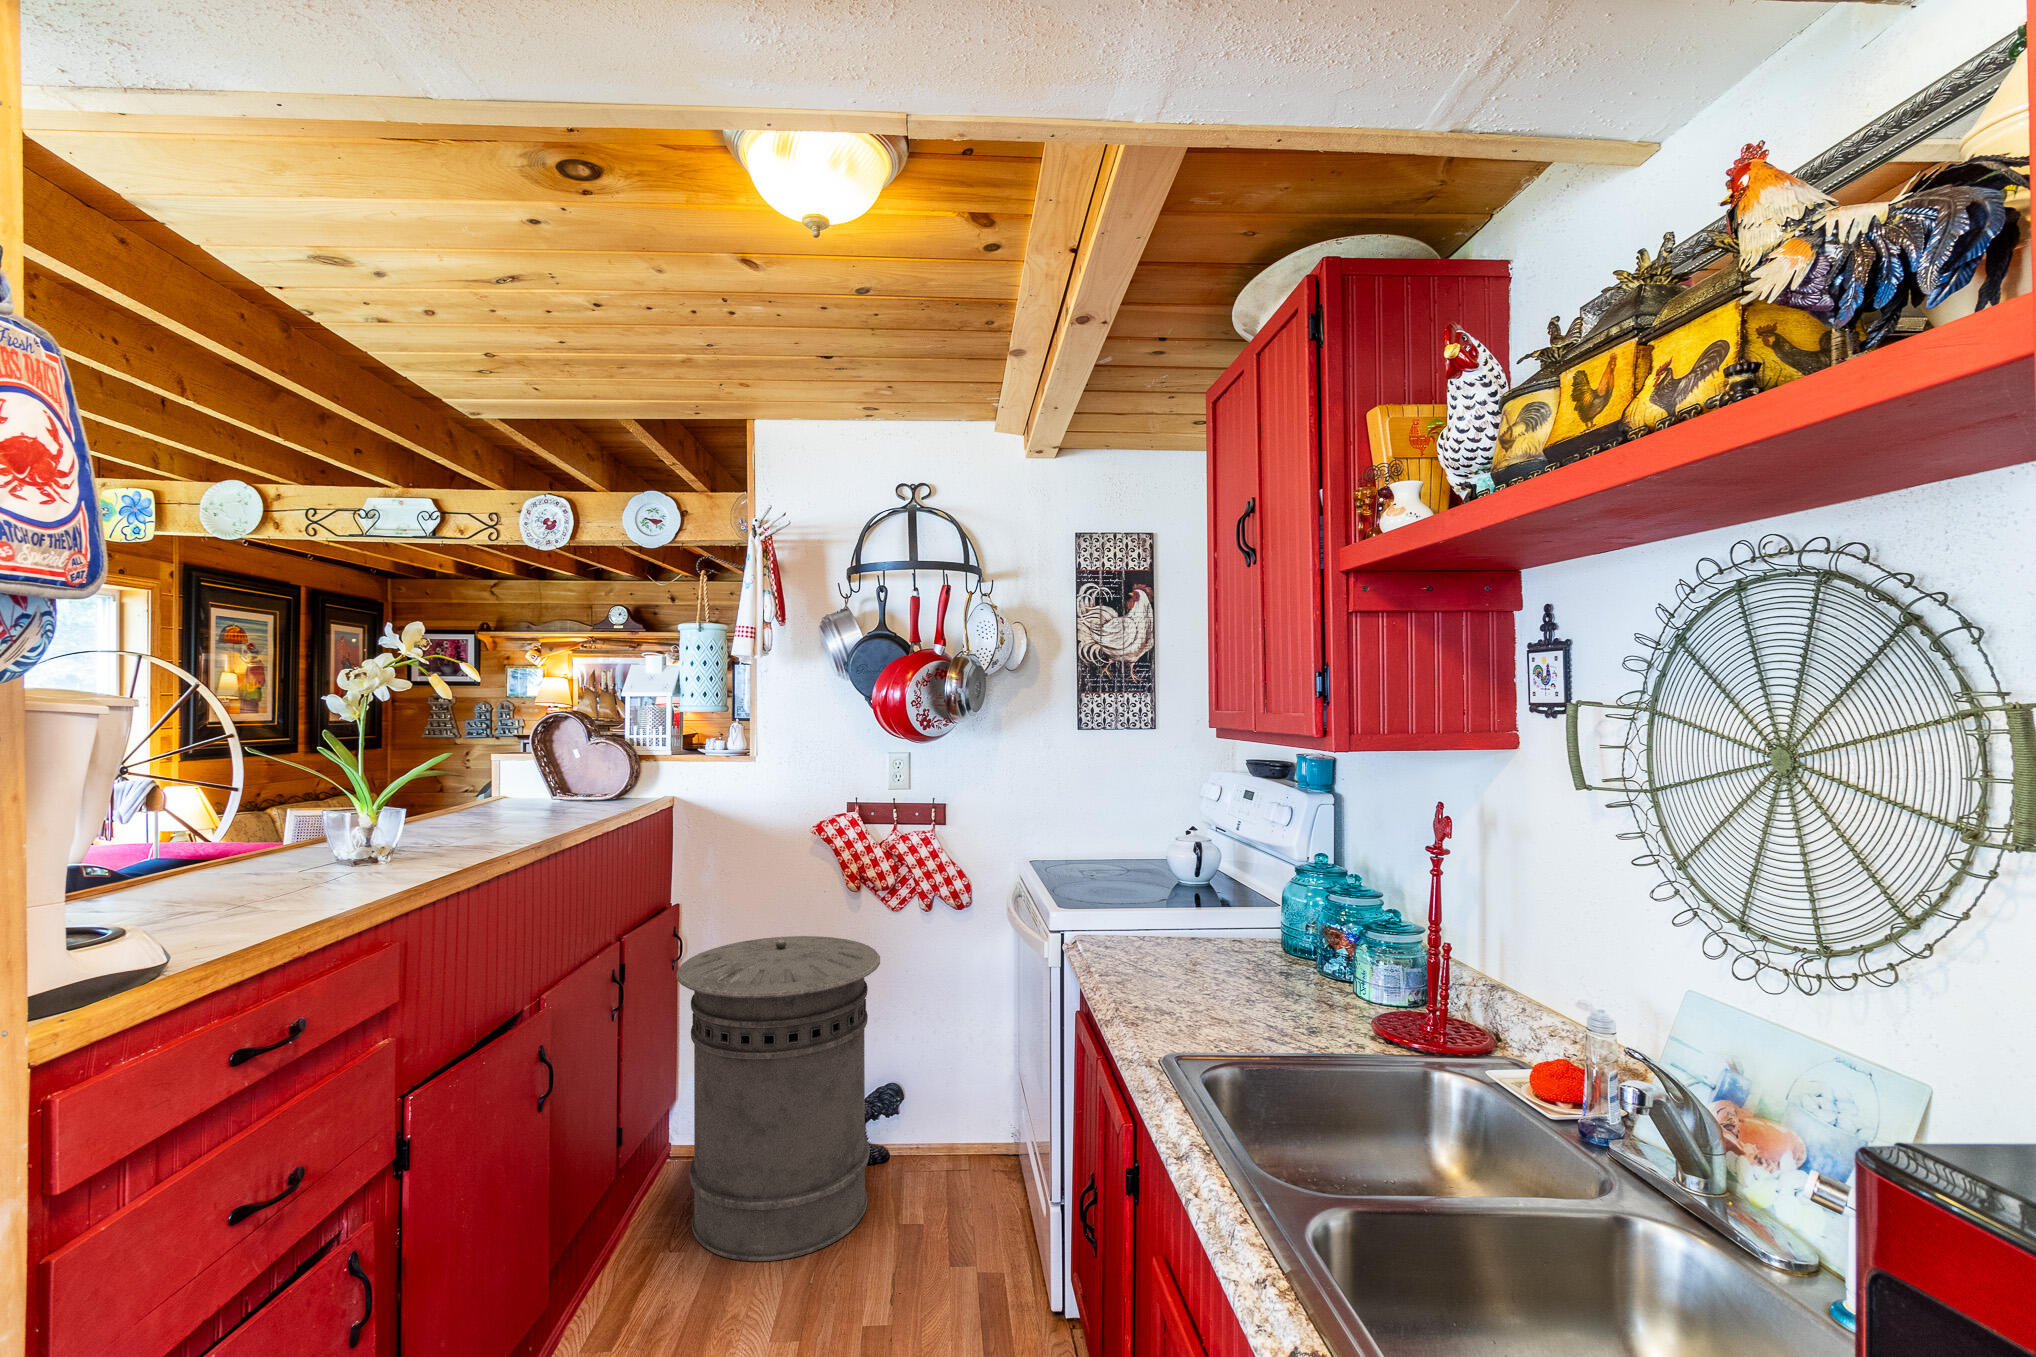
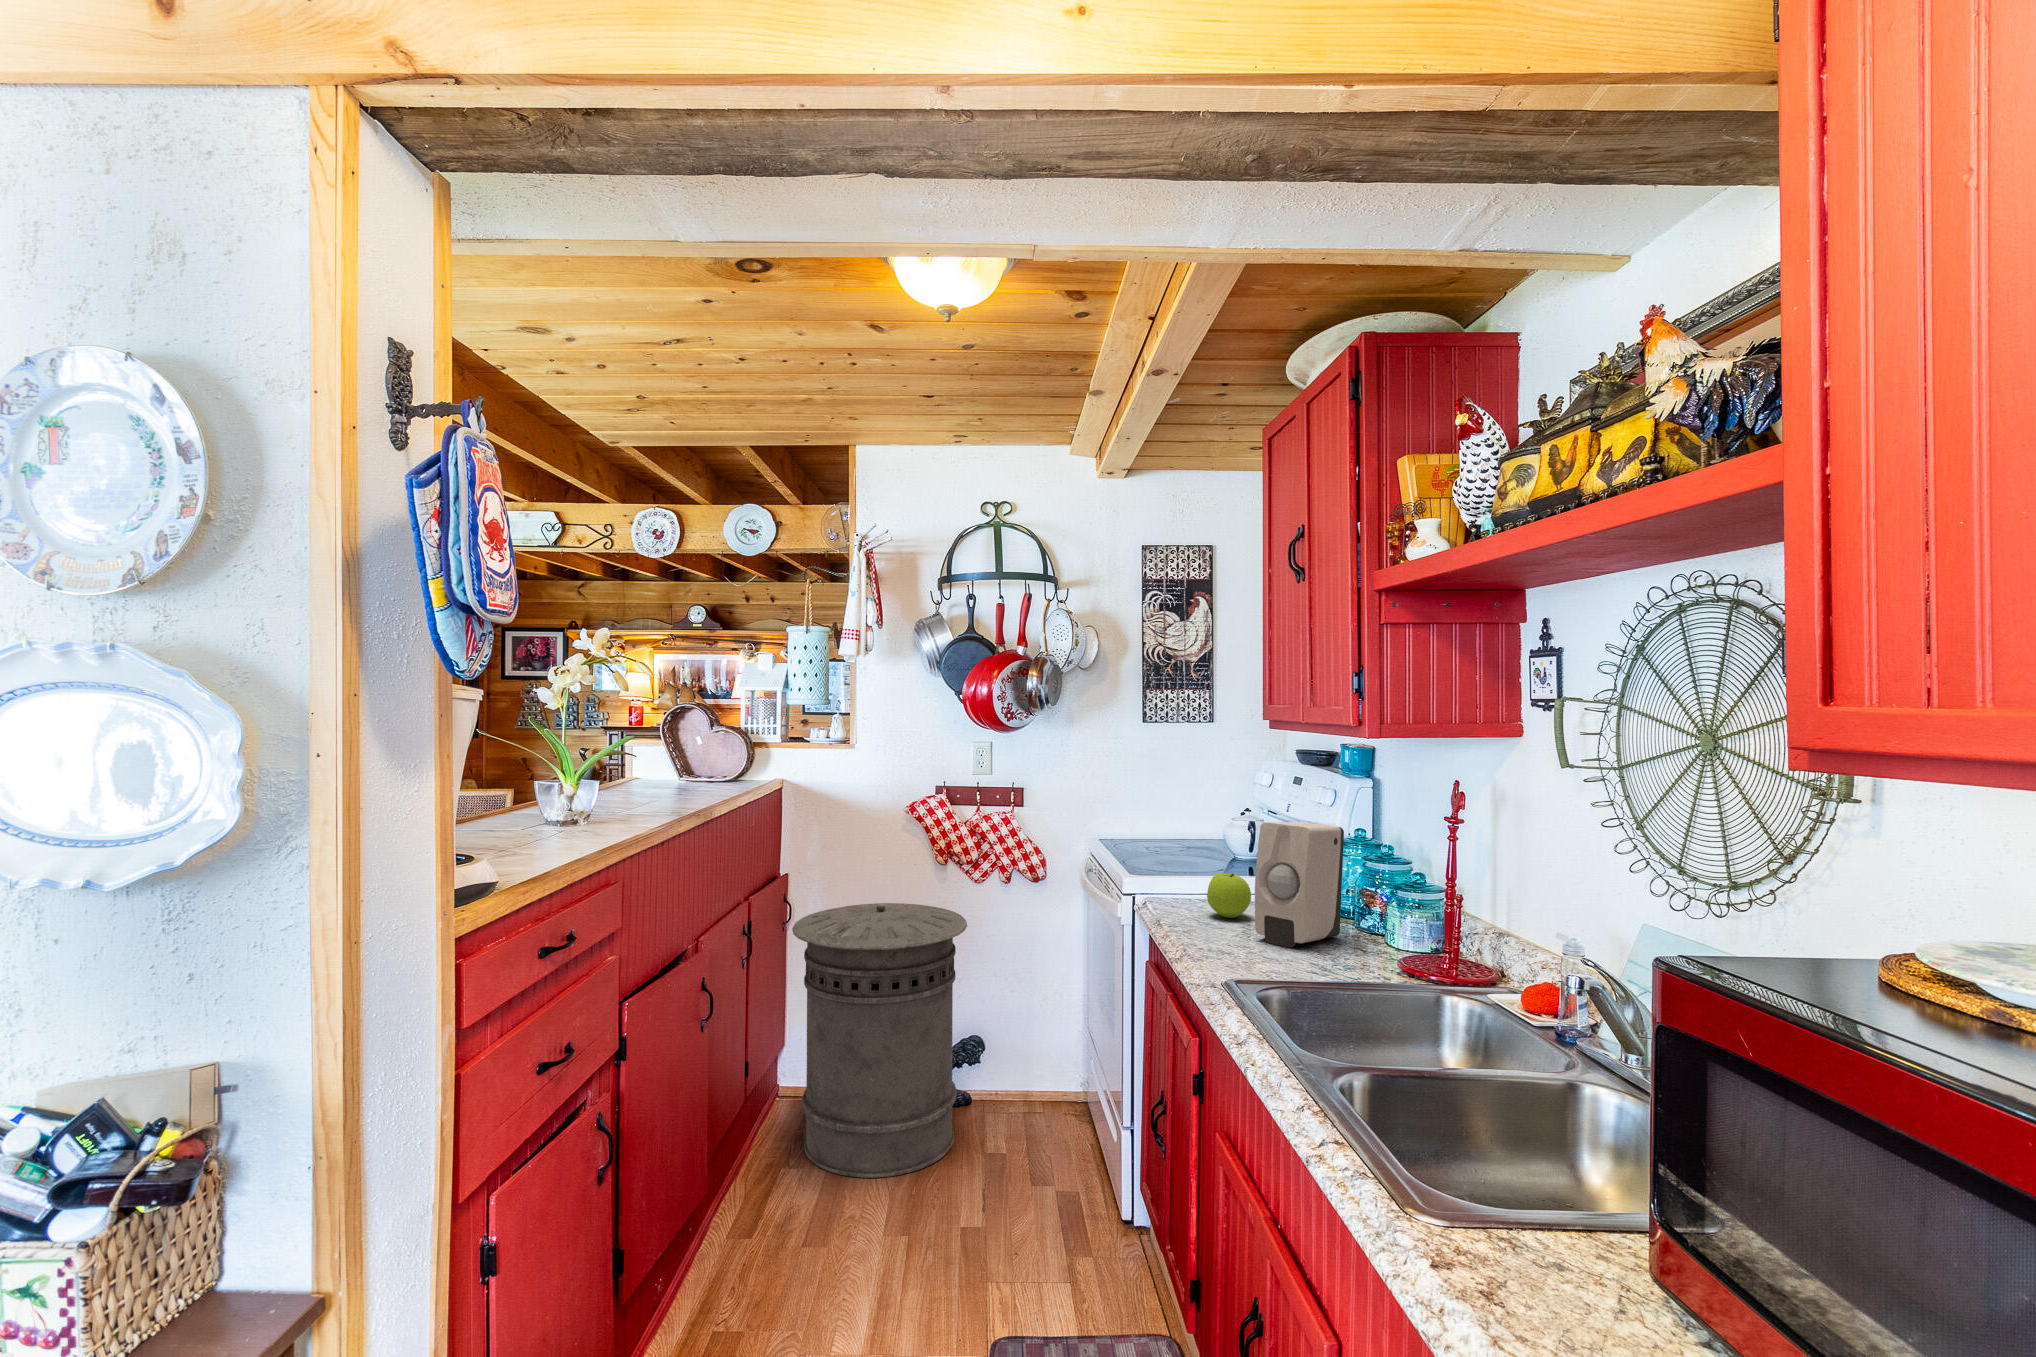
soap dispenser: none [1200,851,1305,1006] -> present [1255,822,1344,948]
apple: none [1145,910,1196,963] -> present [1207,873,1251,918]

